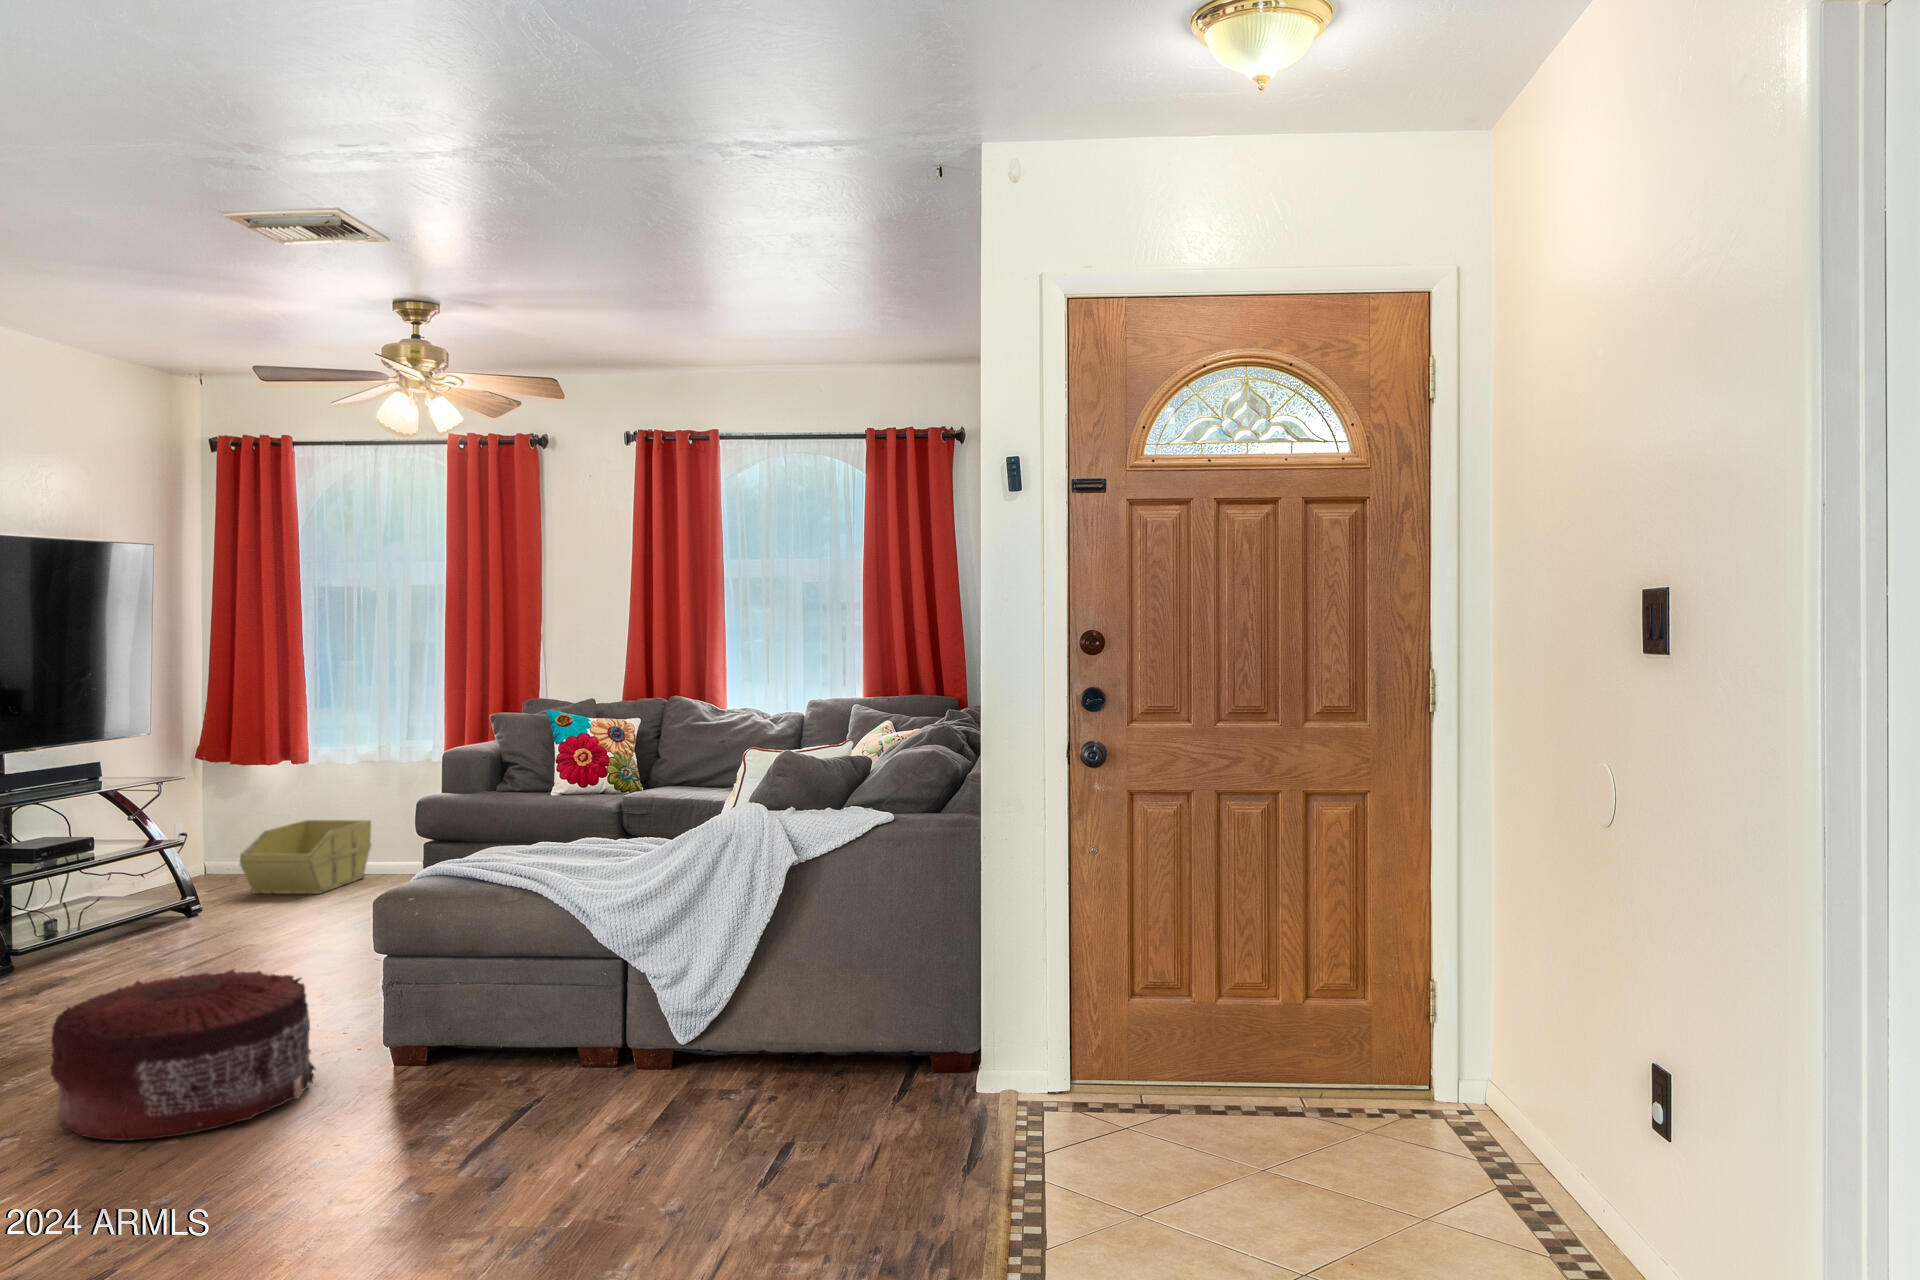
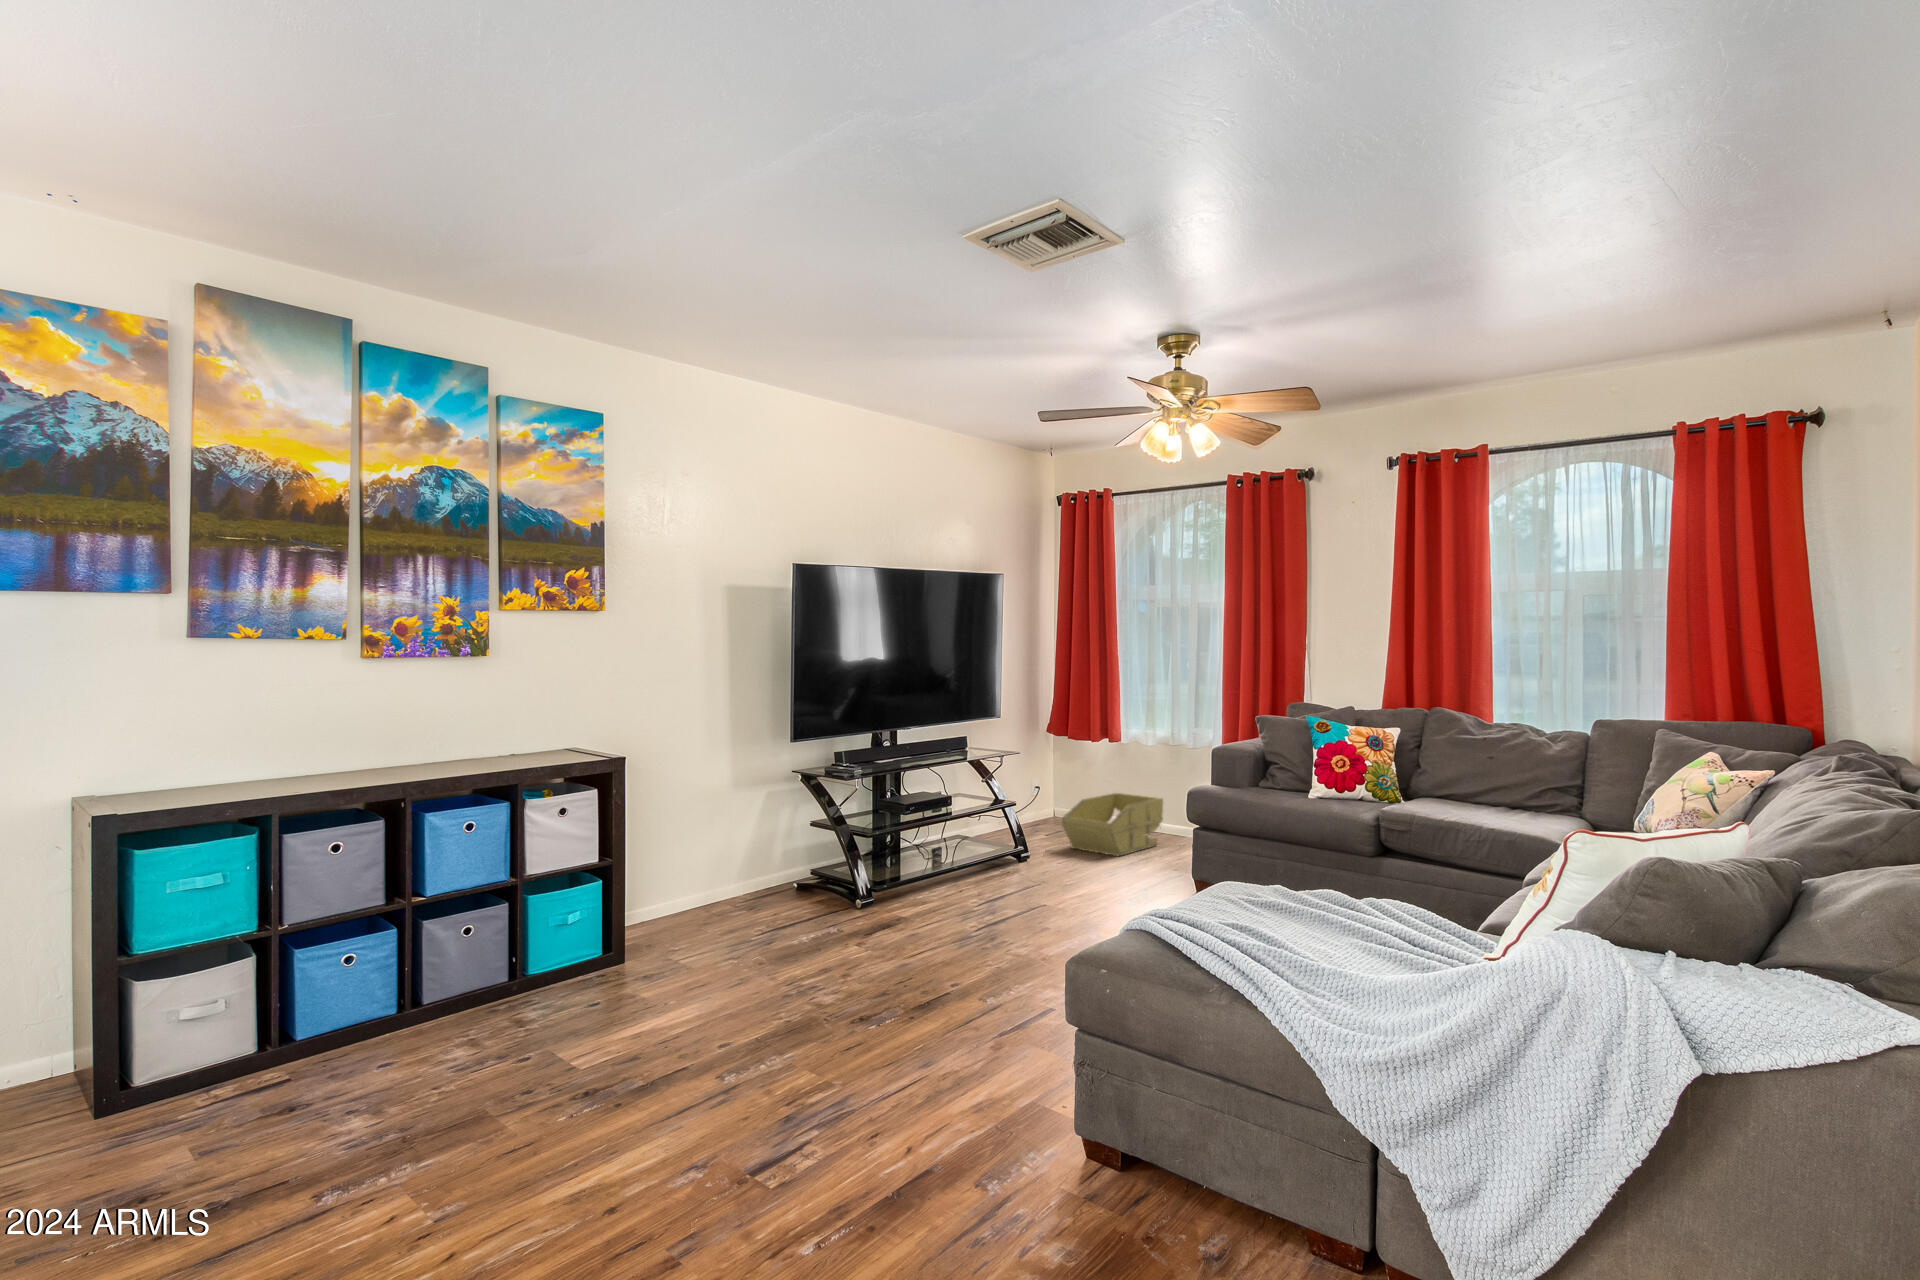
pouf: present [50,969,315,1141] -> none [802,948,1032,1130]

